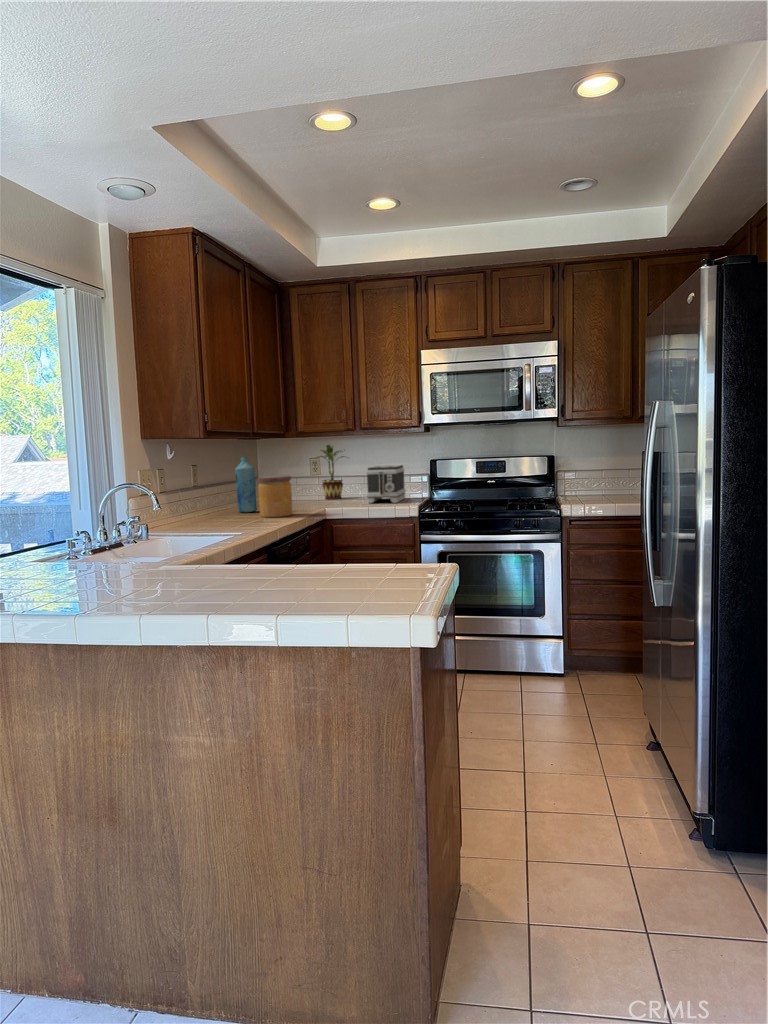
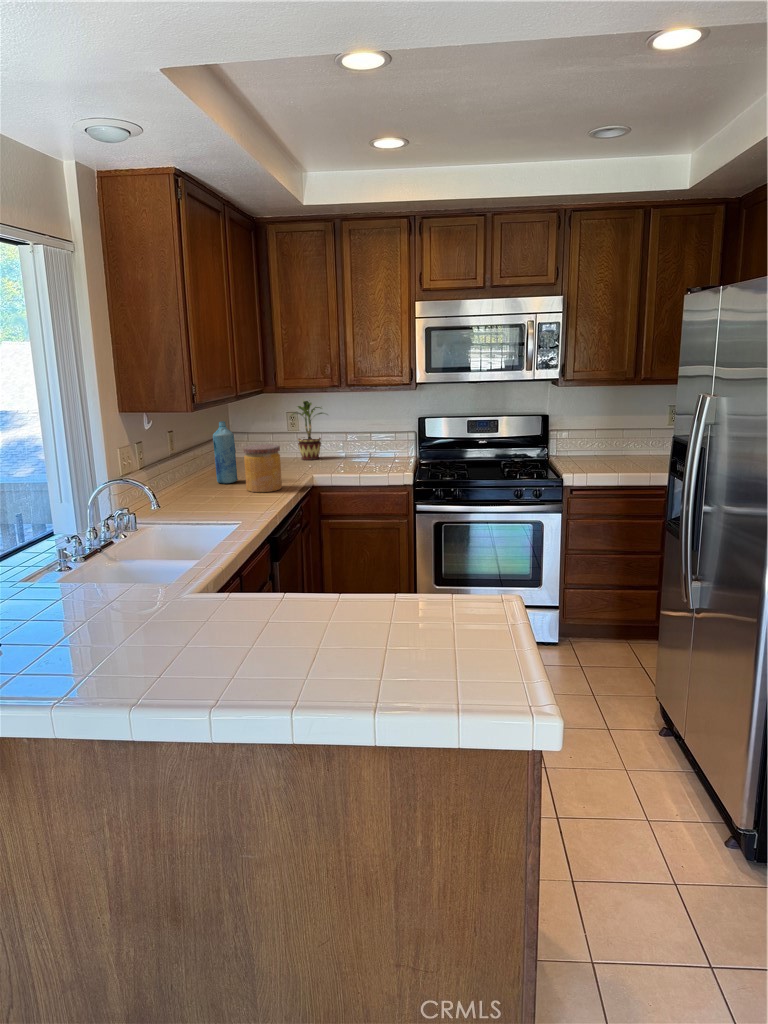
toaster: present [366,465,405,503] -> none [353,424,391,468]

